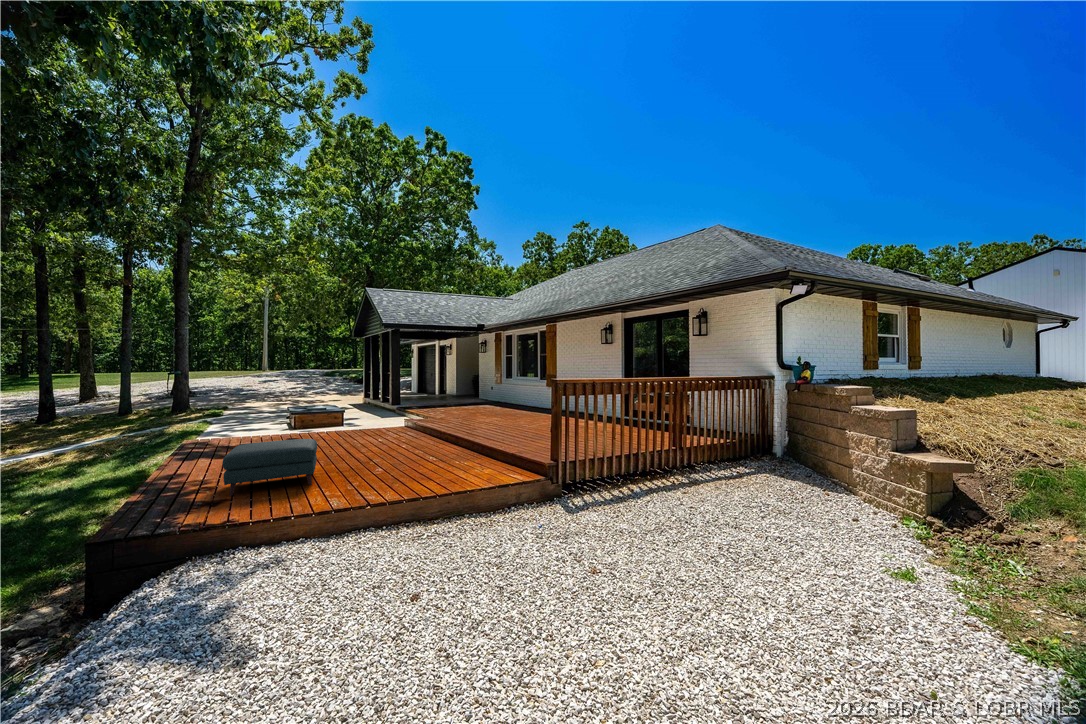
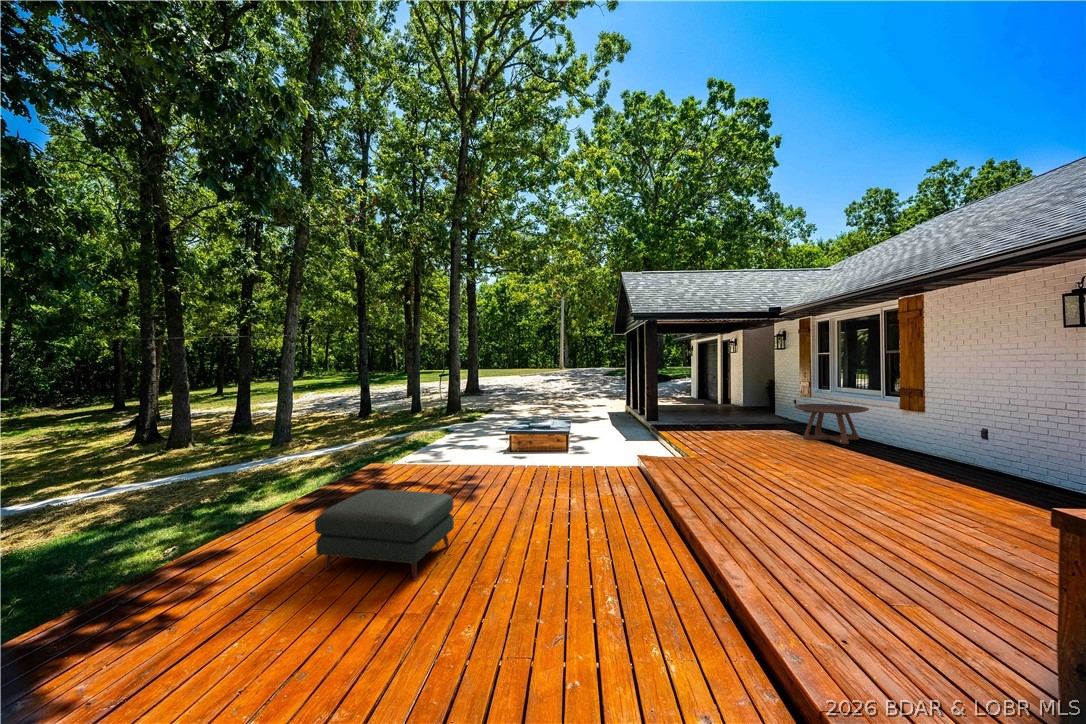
coffee table: none [494,386,531,408] -> present [795,404,868,444]

